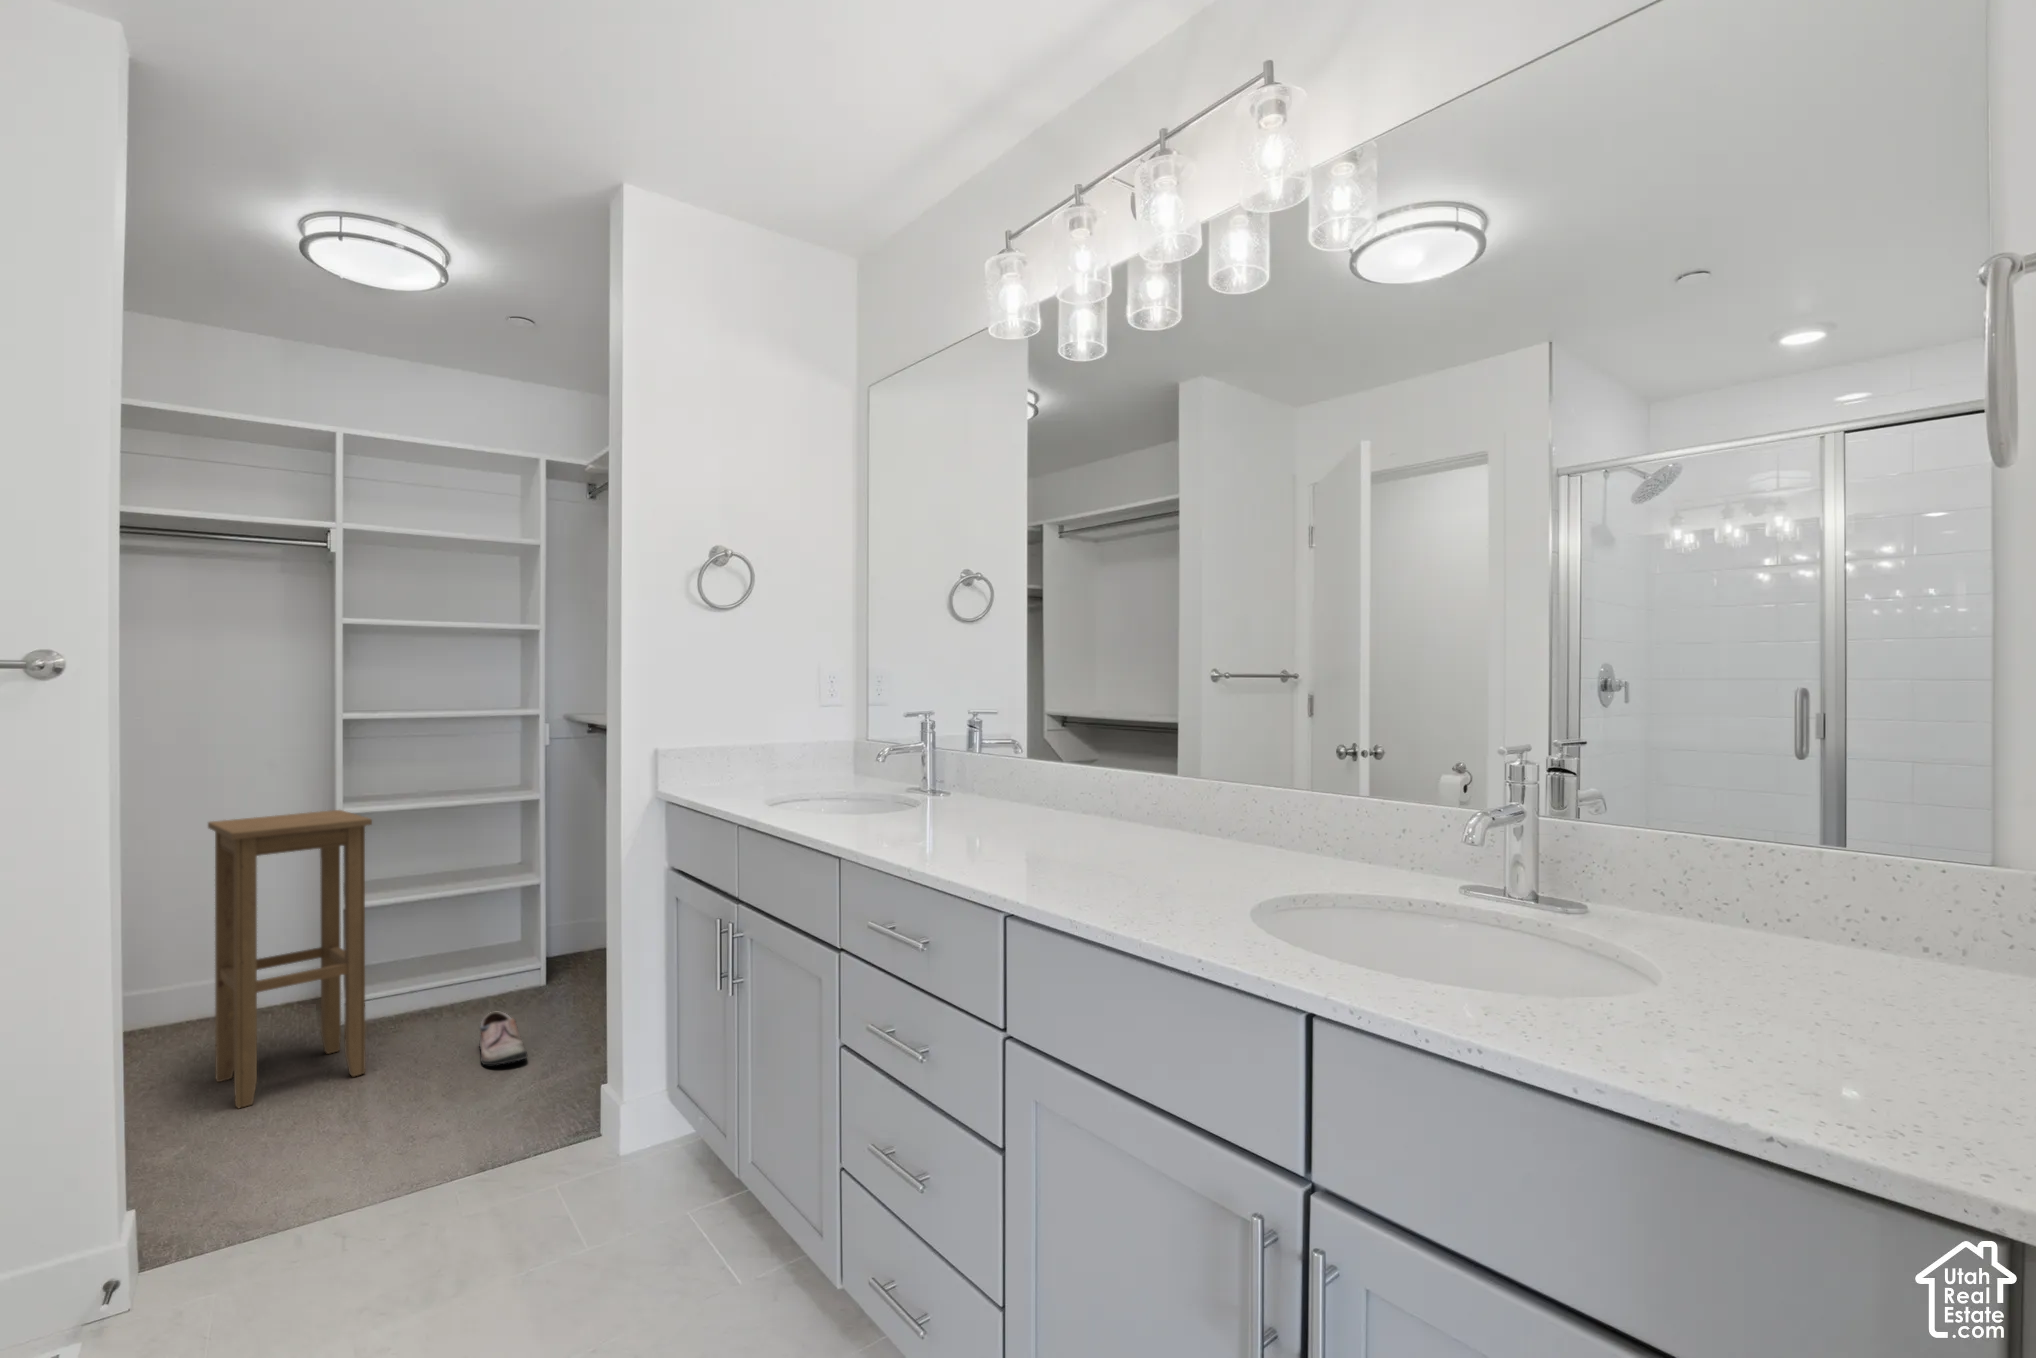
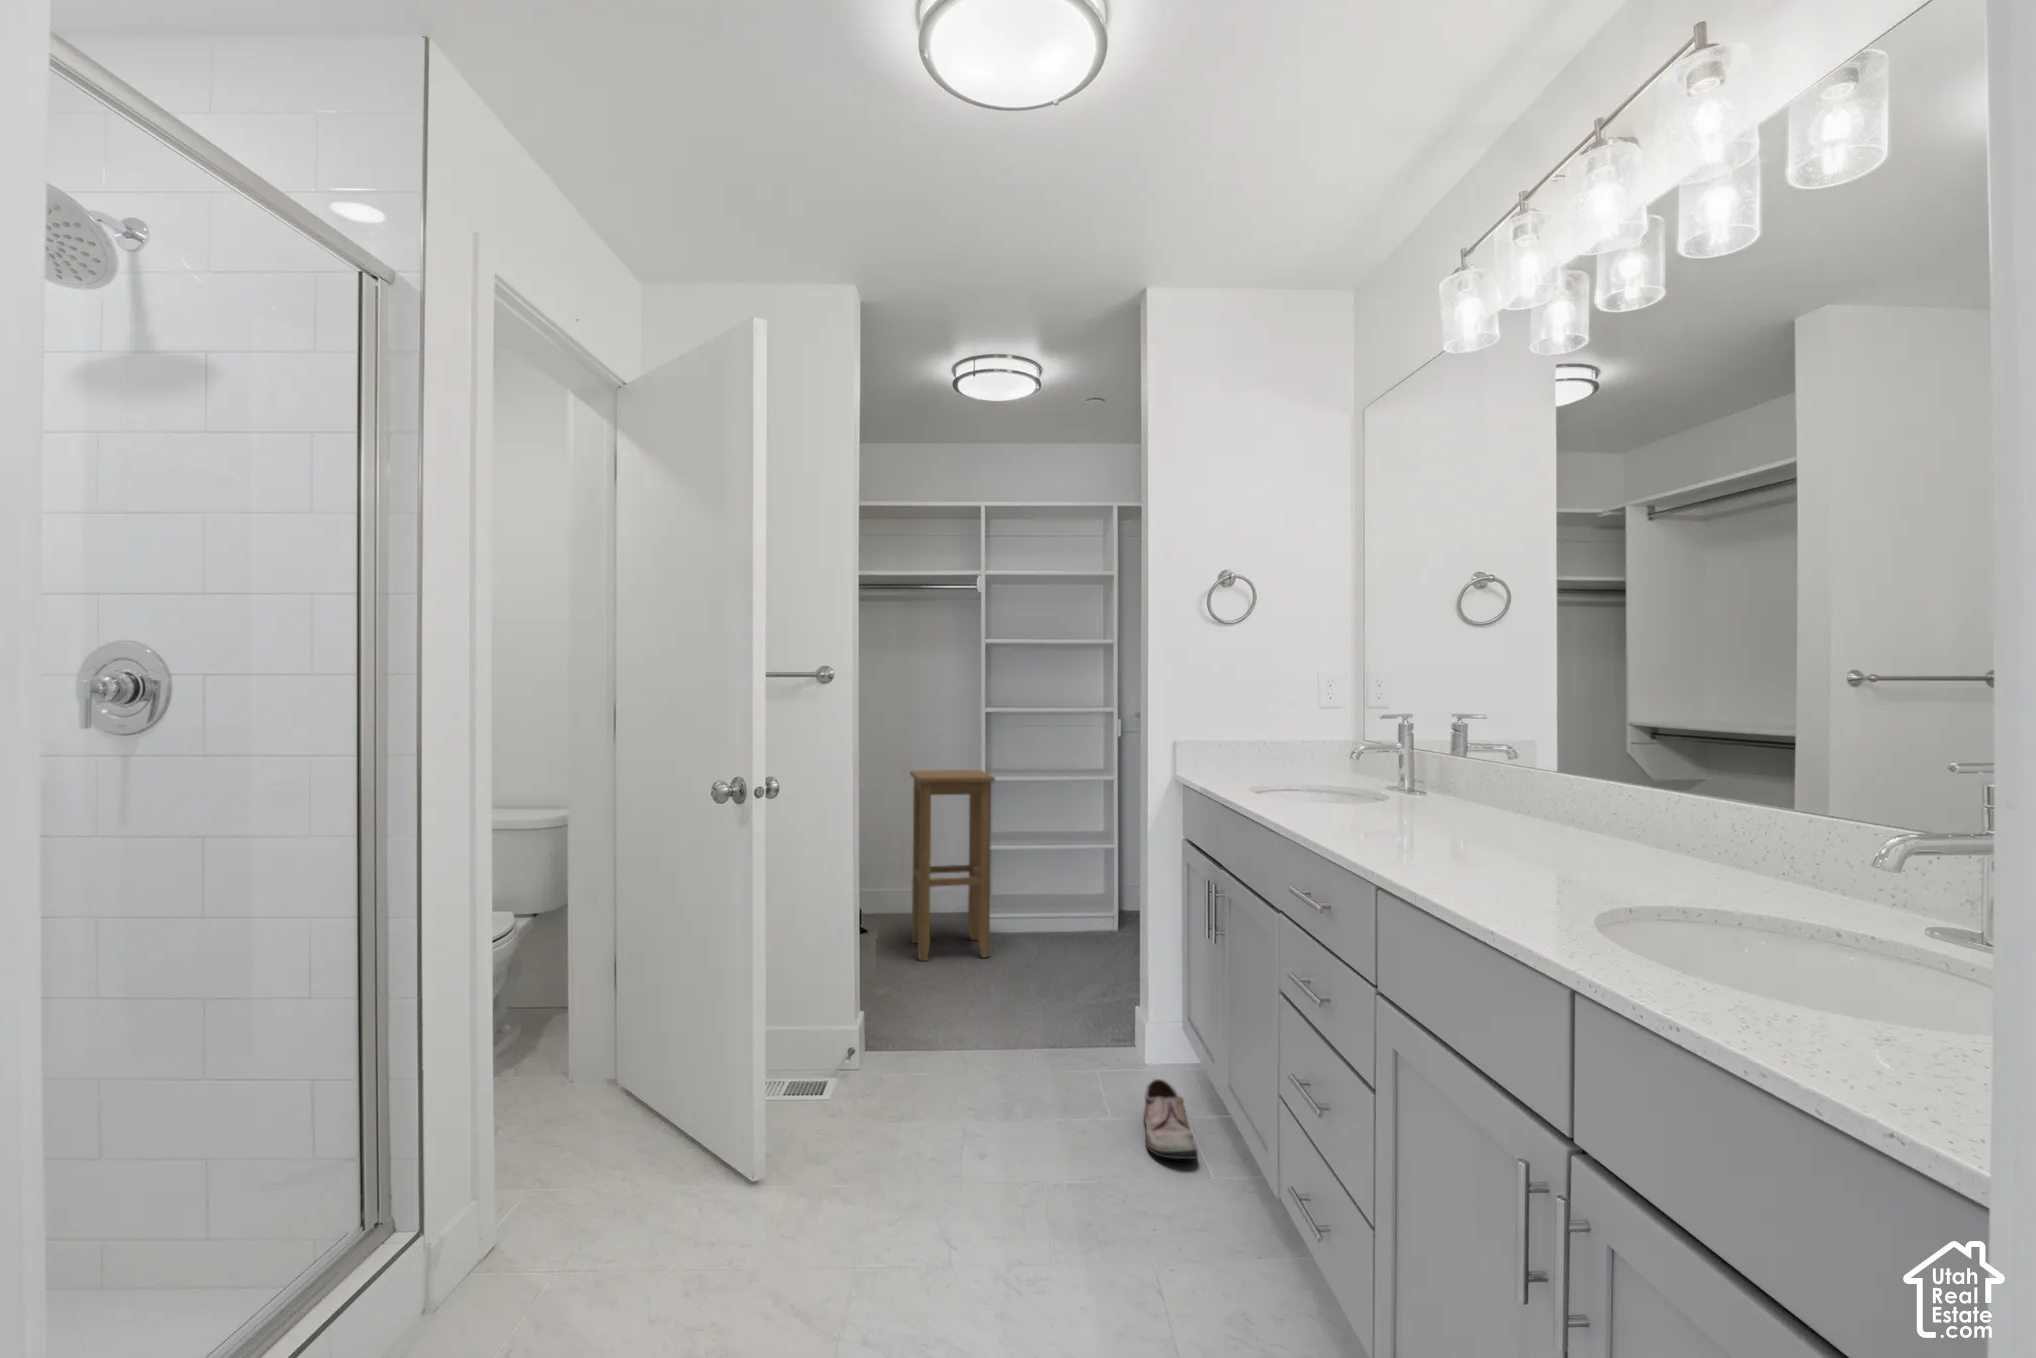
shoe: present [480,1012,527,1065] -> present [1144,1079,1198,1159]

